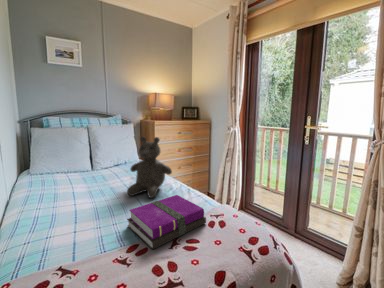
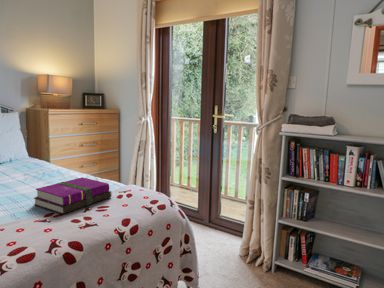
teddy bear: present [127,137,172,198] -> none [25,124,75,186]

